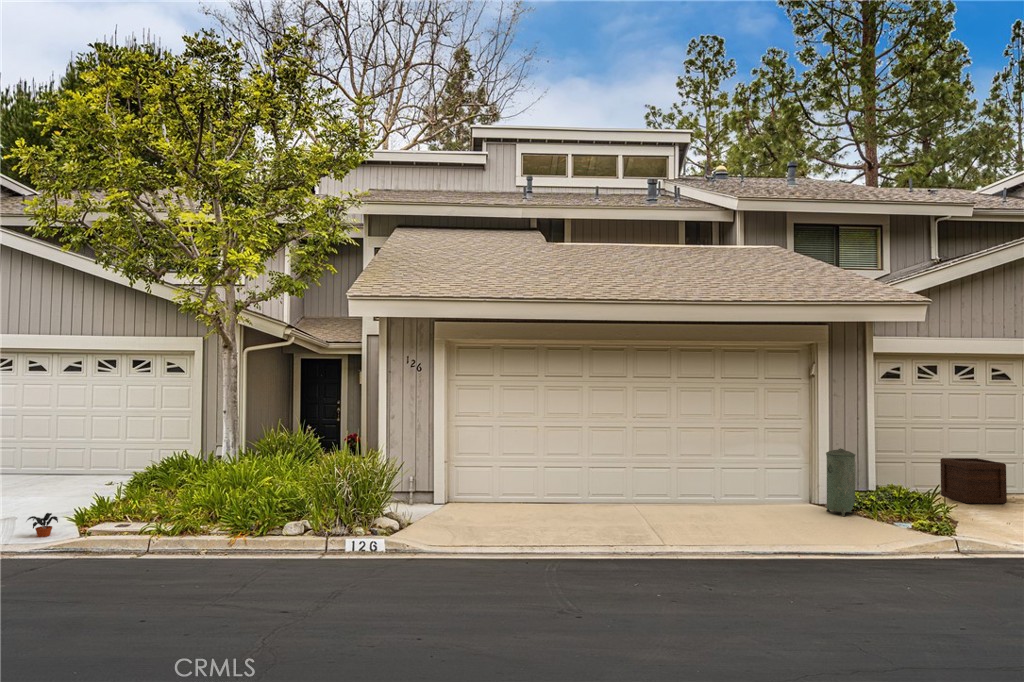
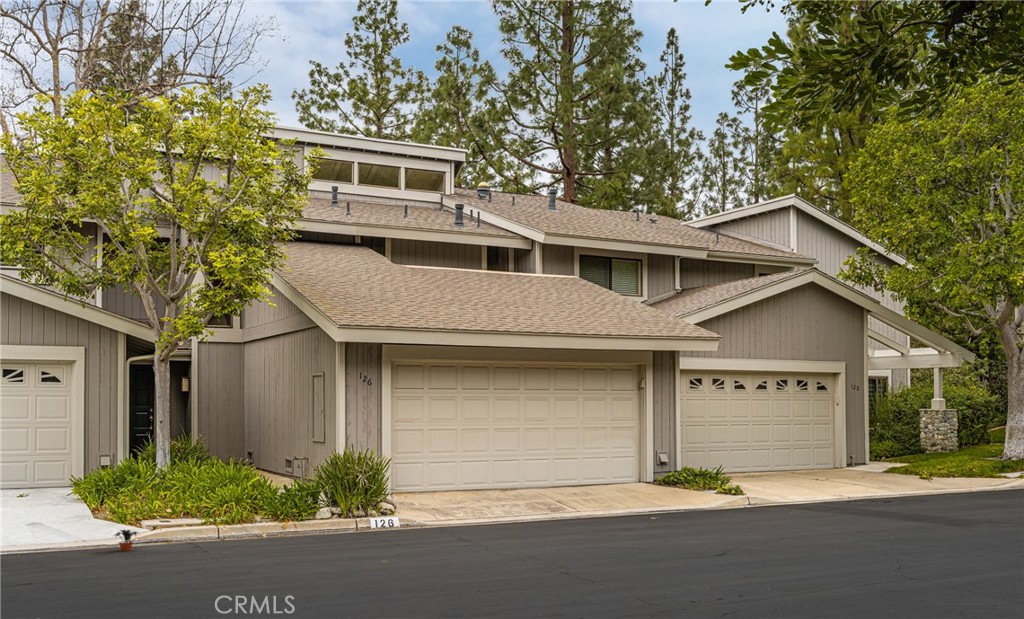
trash can: present [826,448,855,516] -> none [654,441,674,491]
wooden crate: present [940,458,1007,504] -> none [704,448,747,480]

